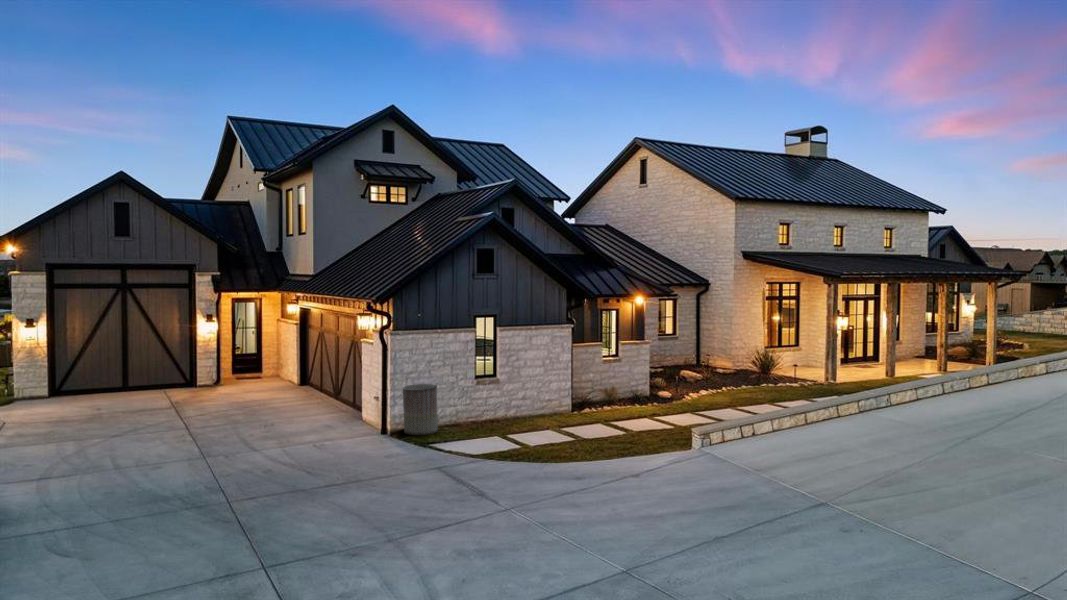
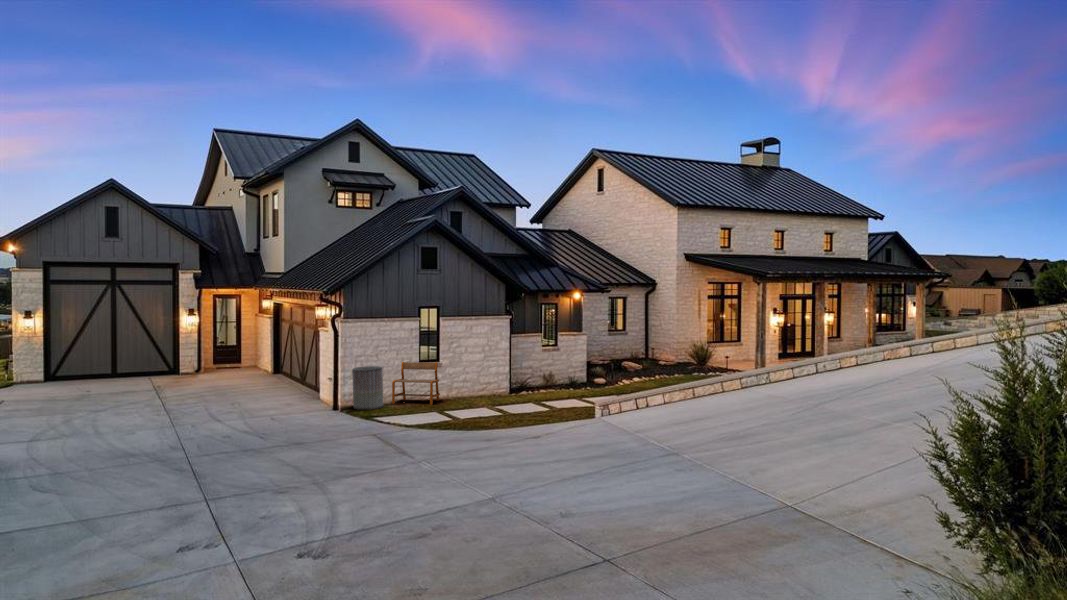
bench: none [446,378,500,428] -> present [392,362,440,405]

